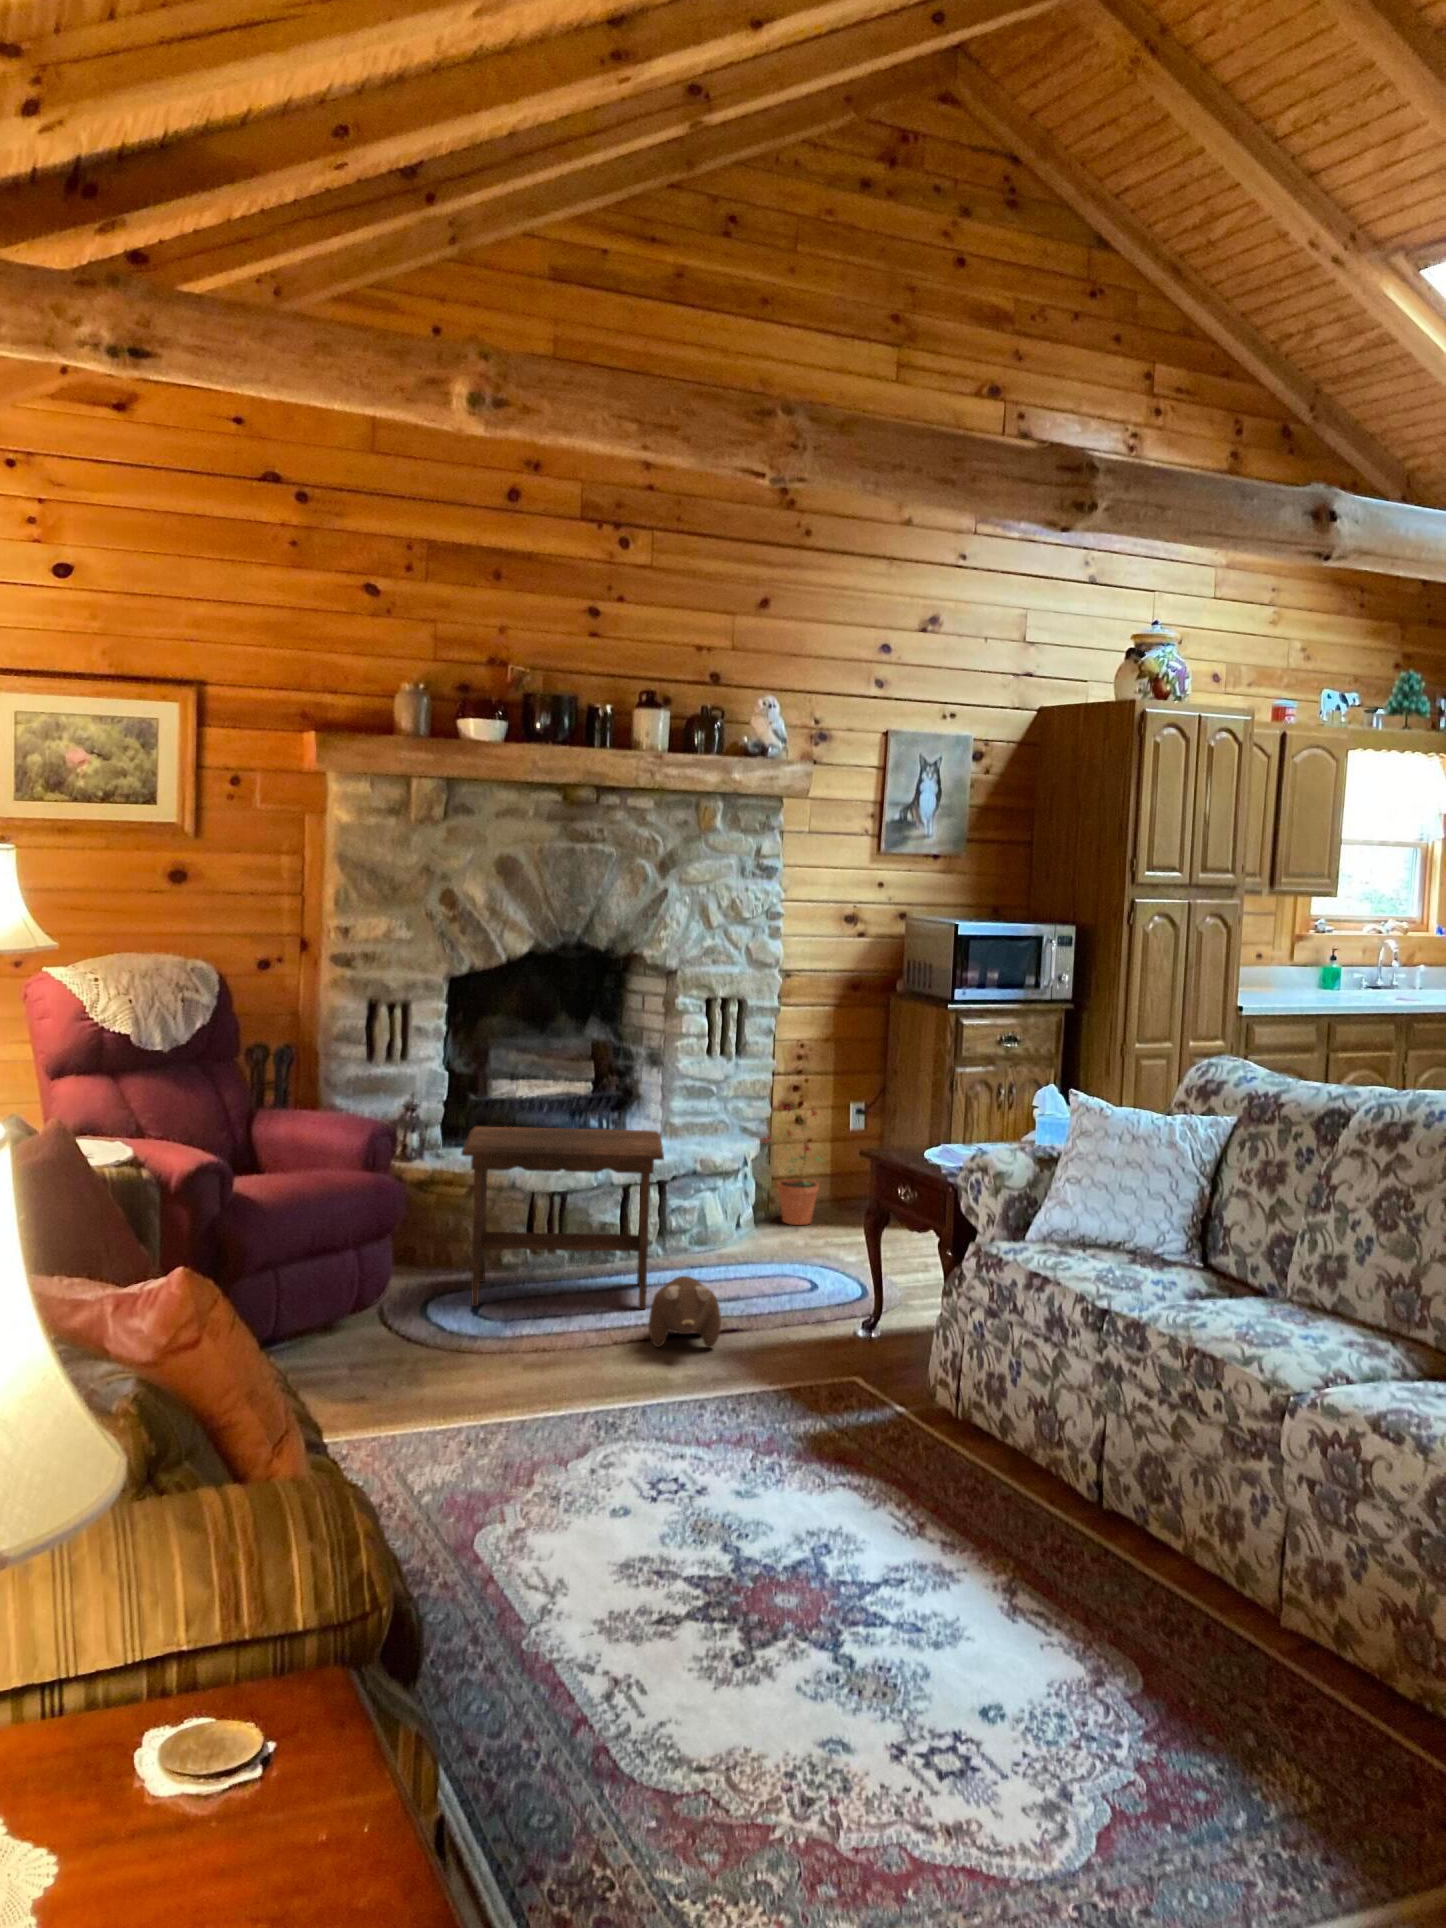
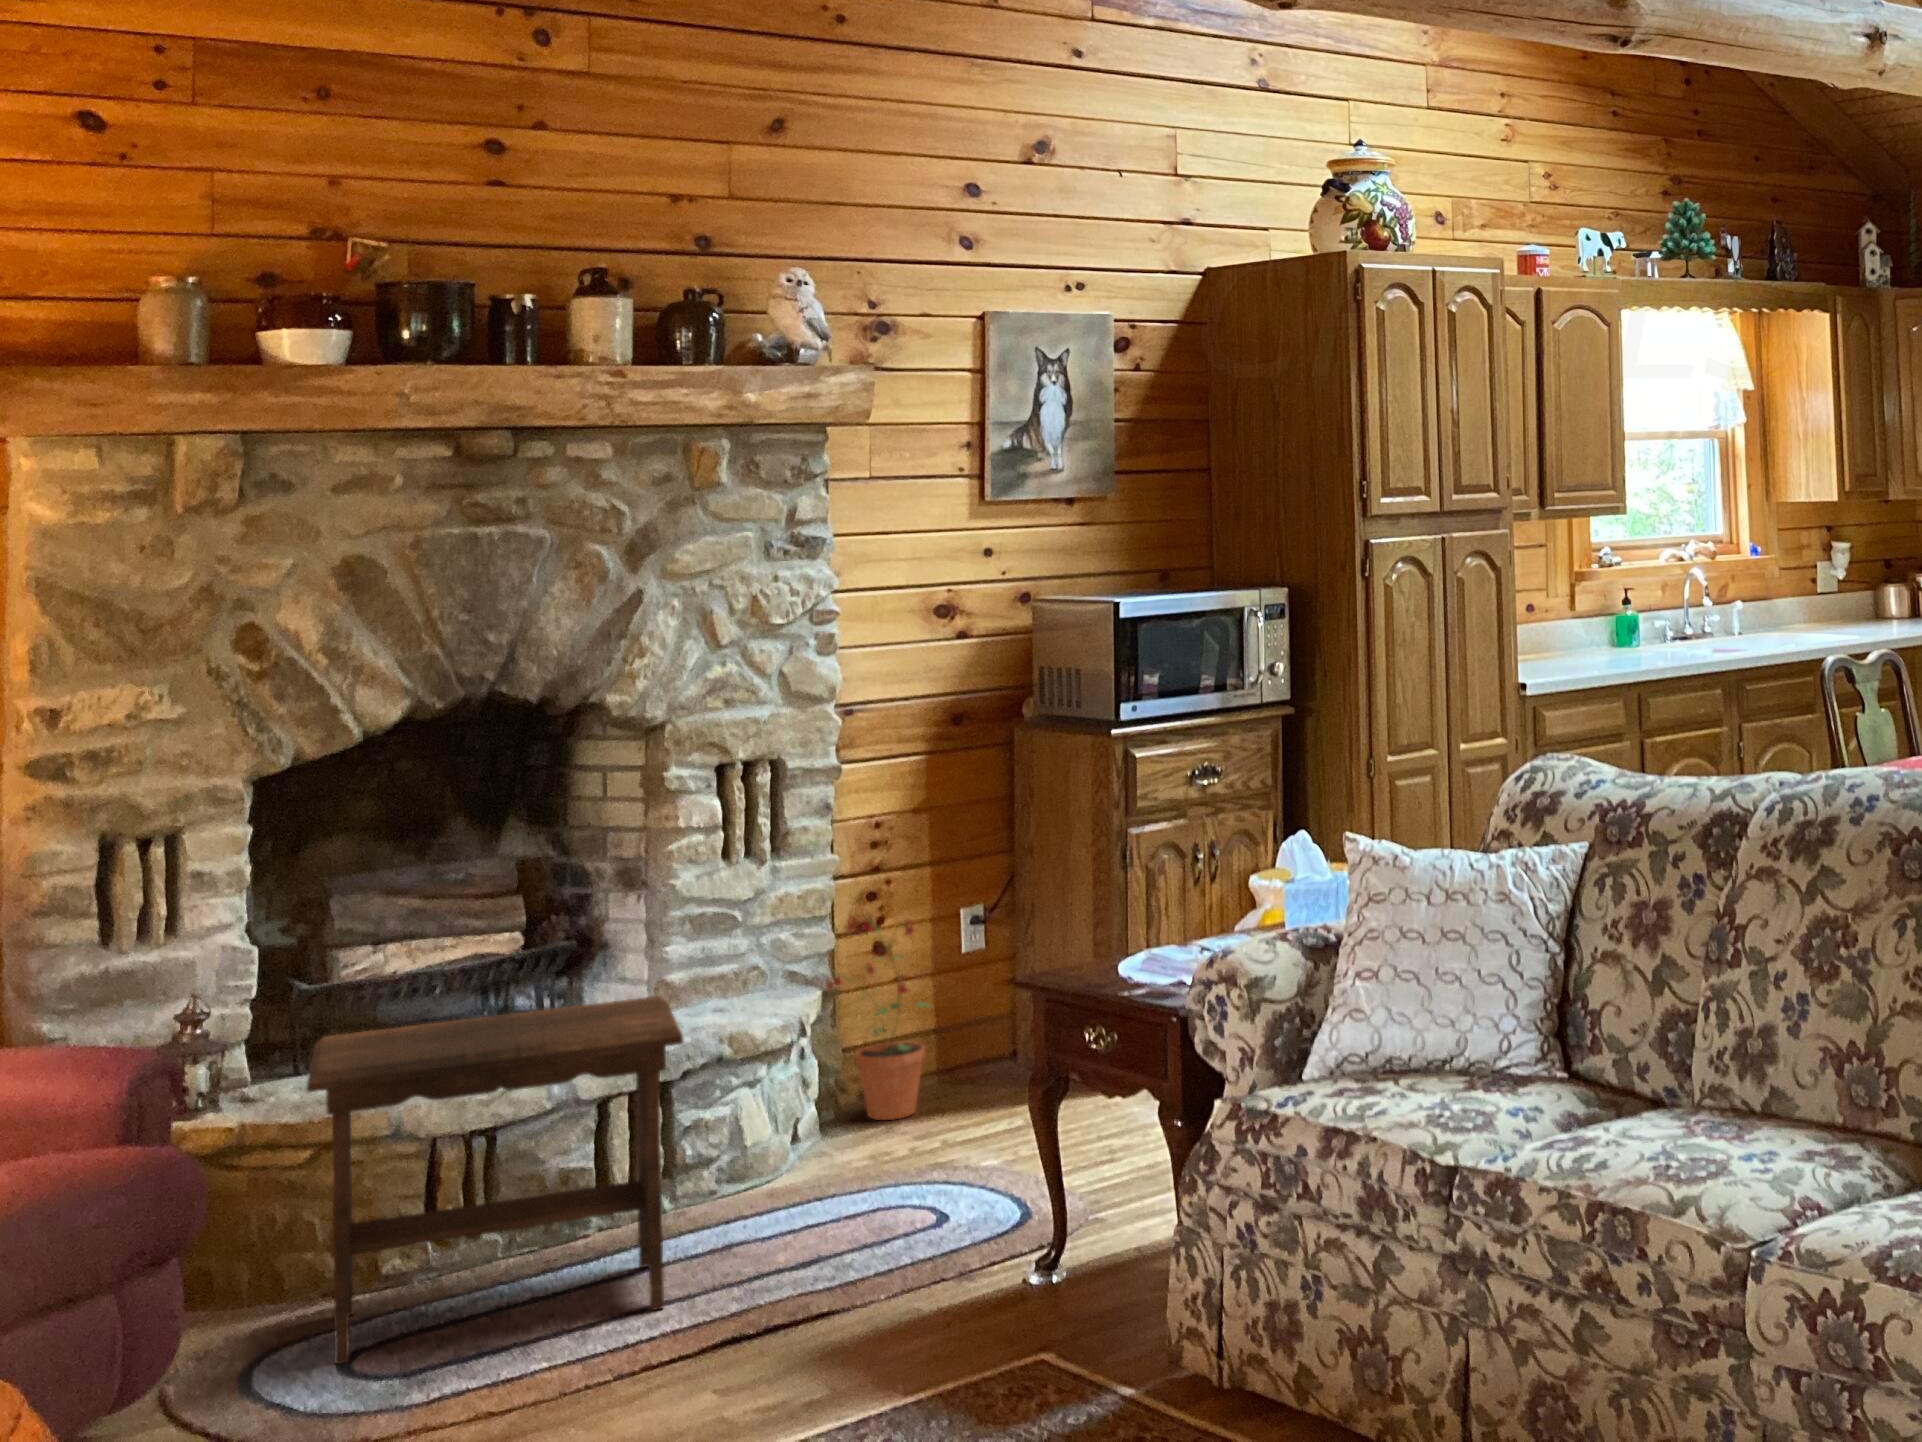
plush toy: present [649,1276,721,1348] -> none [681,1237,808,1371]

